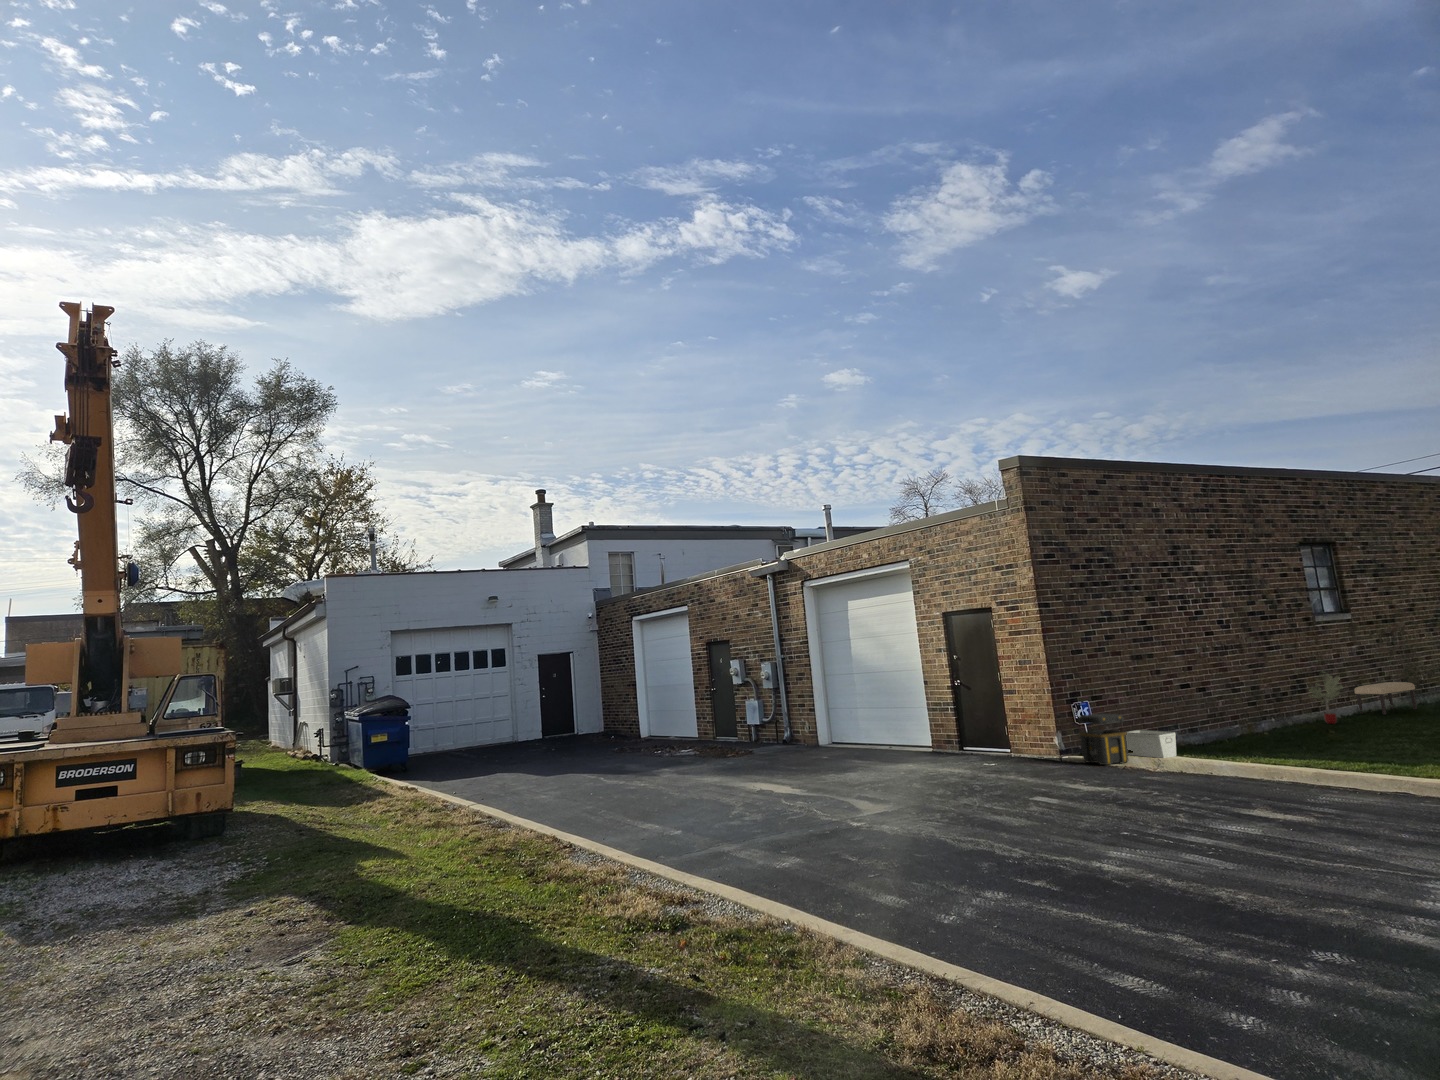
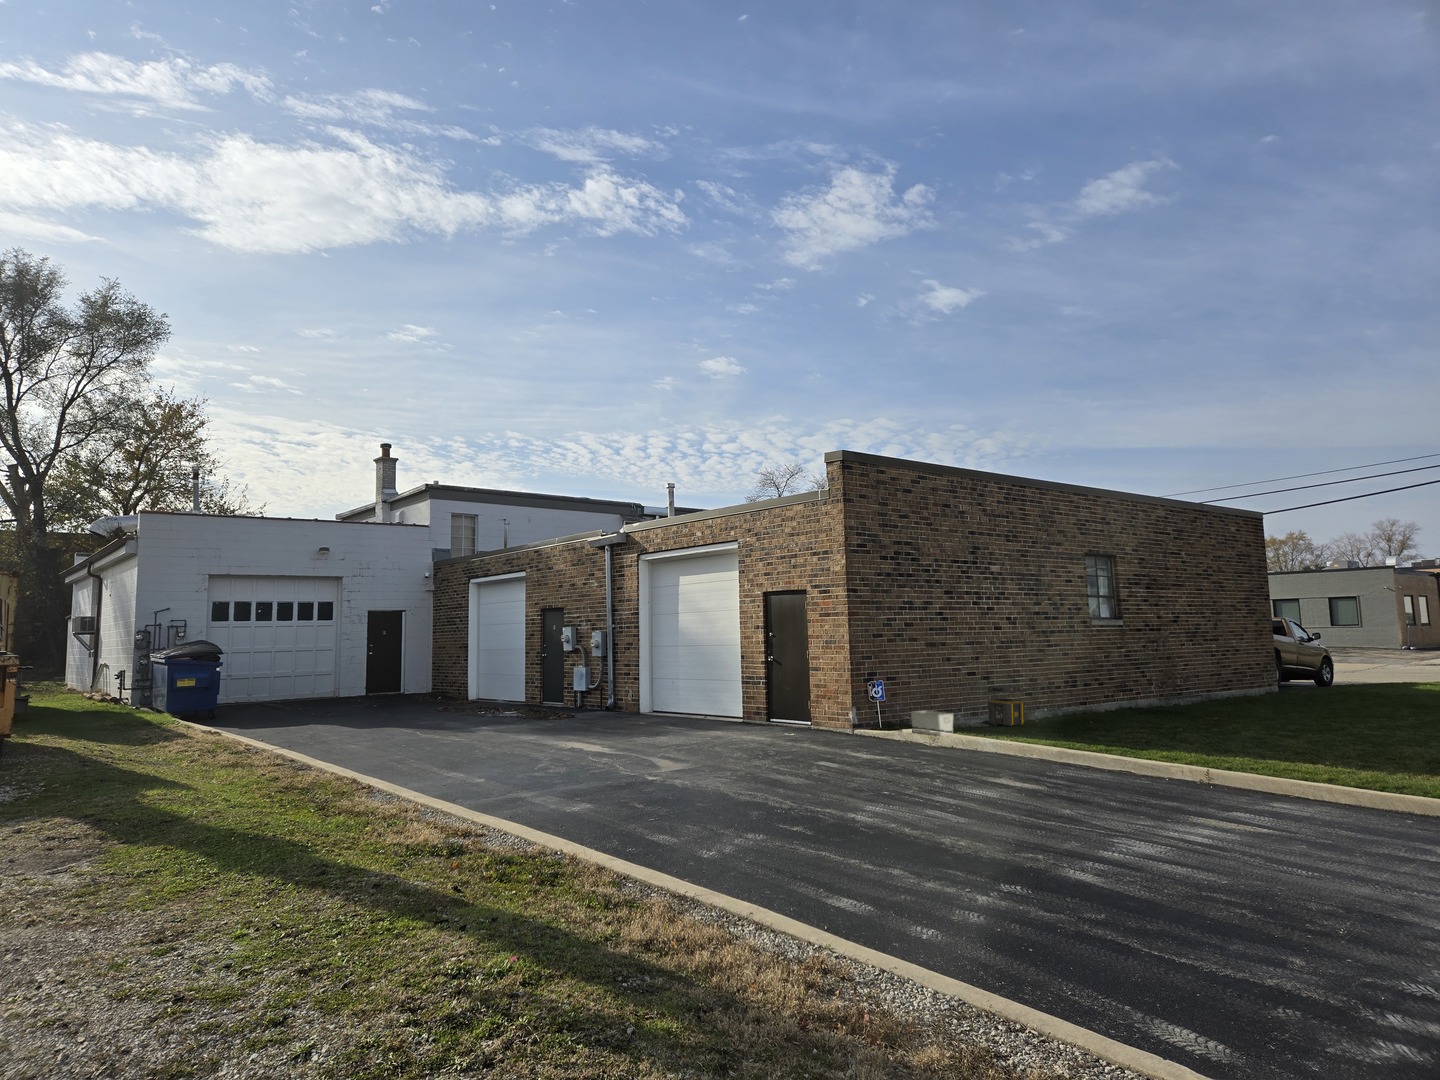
potted tree: present [1309,672,1342,724] -> none [1077,668,1107,715]
bench: present [1355,682,1417,715] -> none [1119,682,1169,710]
toolbox: present [1078,713,1128,765] -> present [987,685,1025,726]

